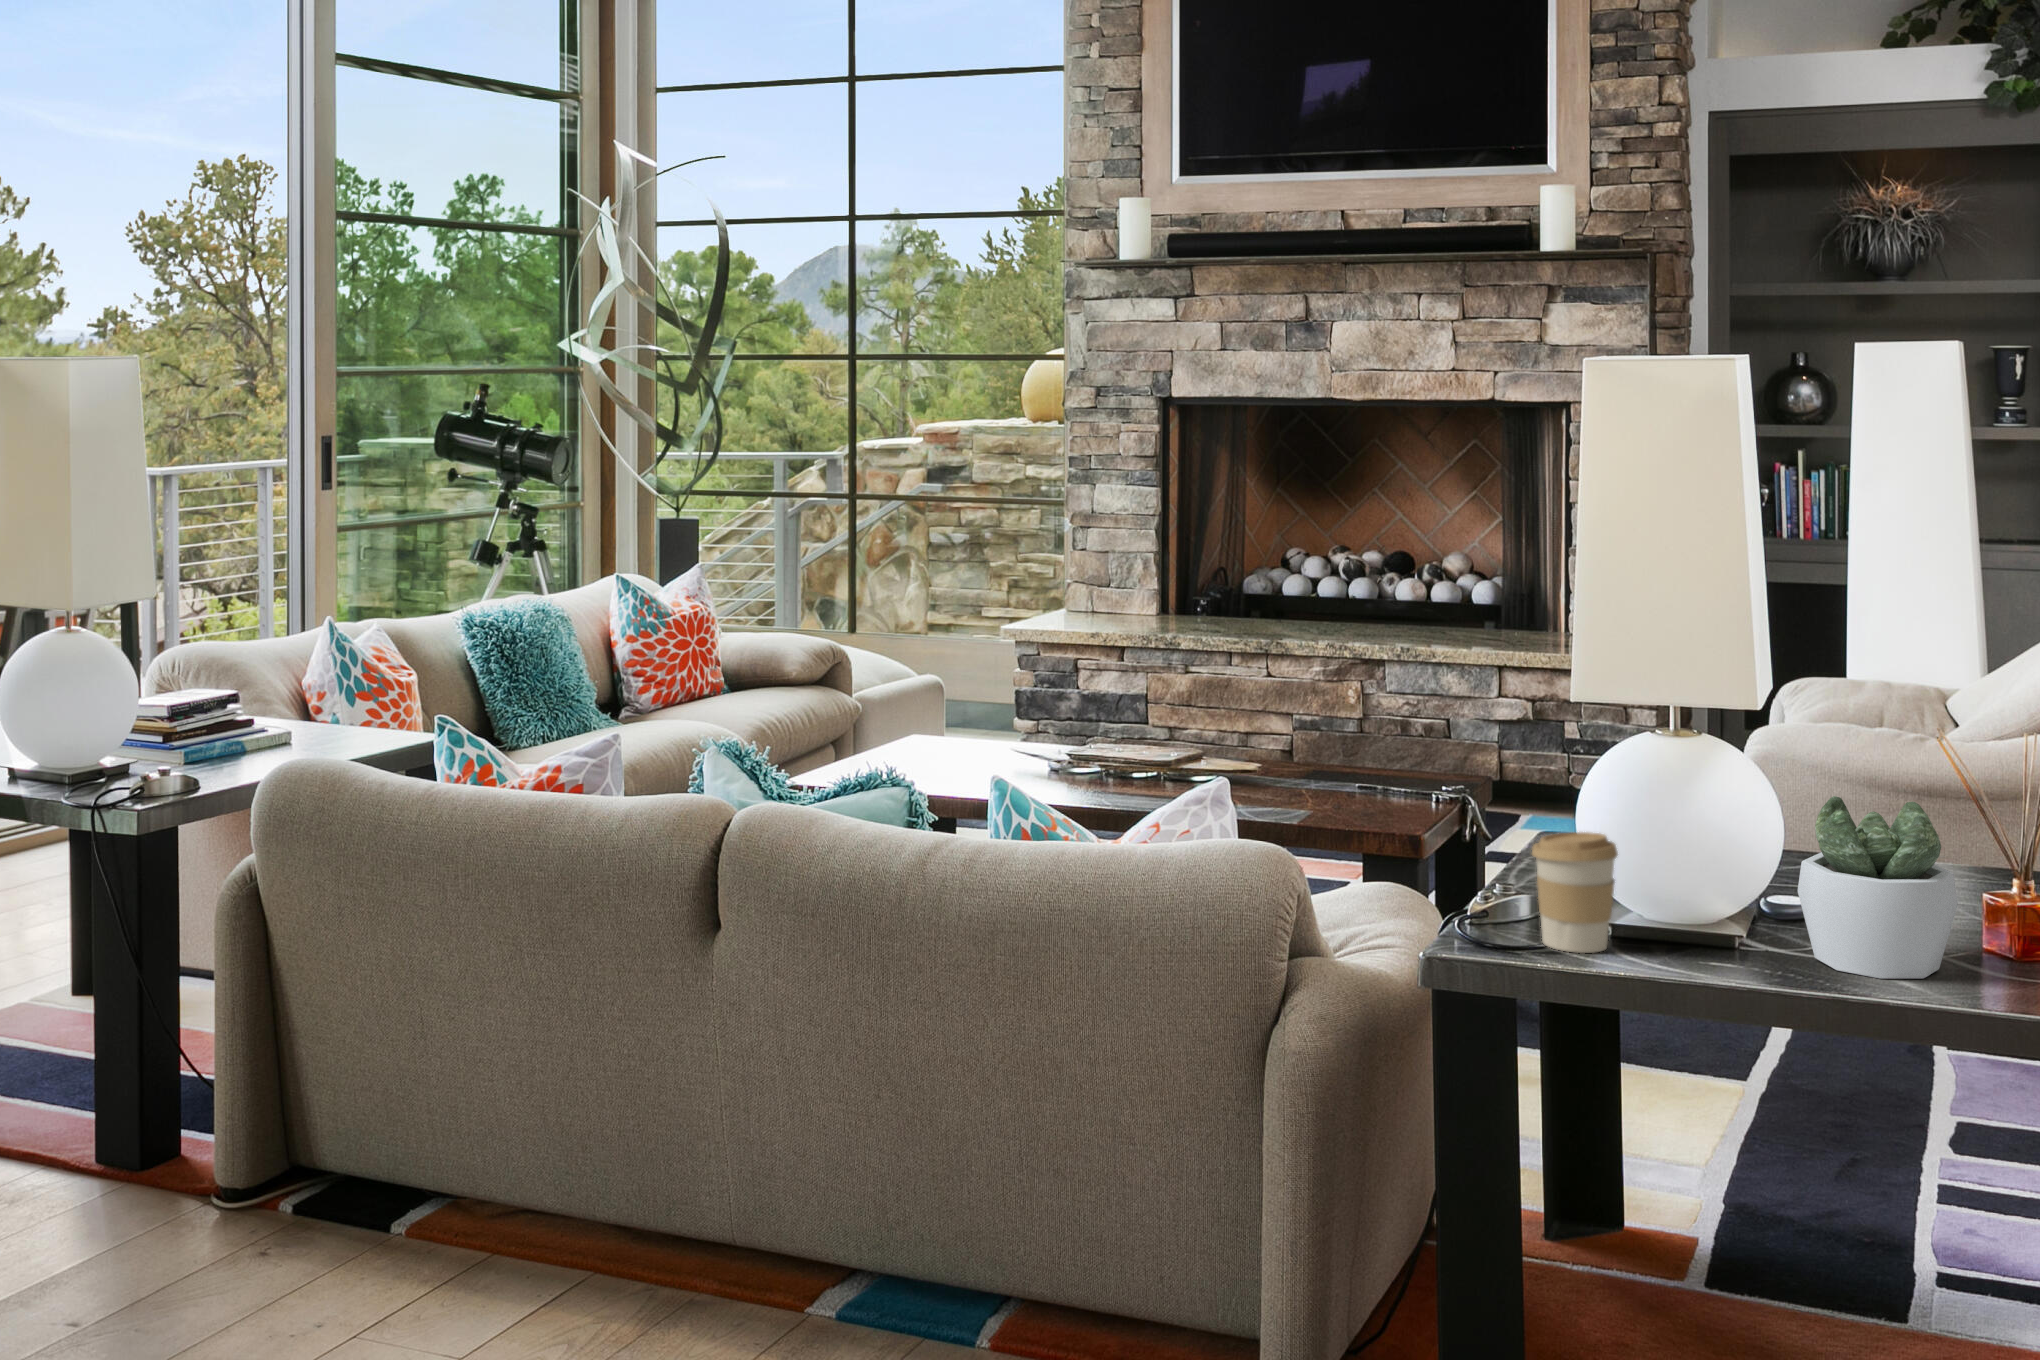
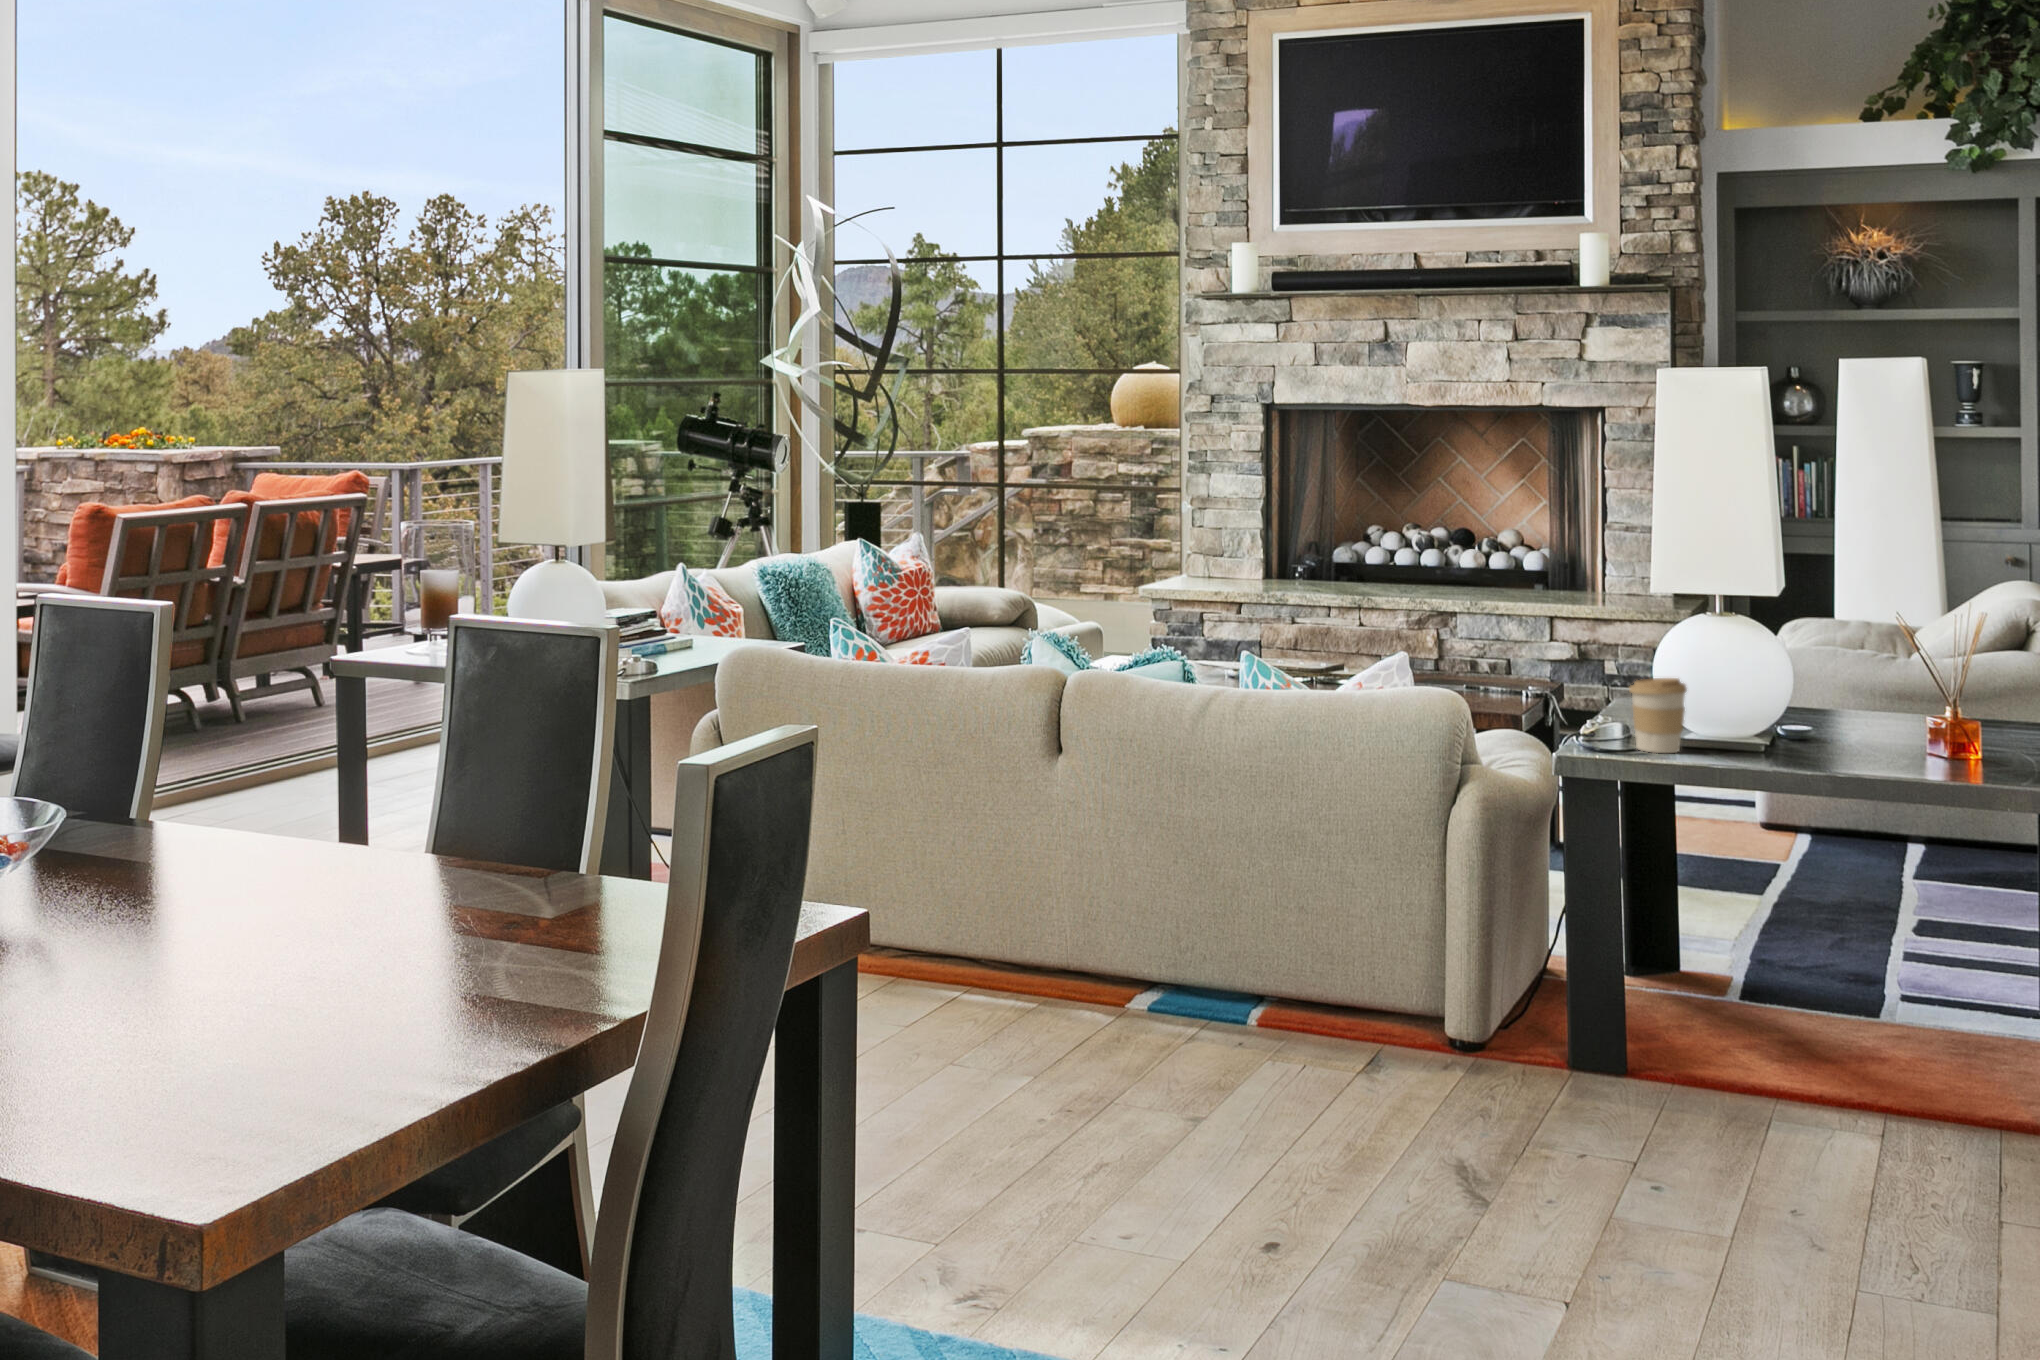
succulent plant: present [1798,796,1958,979] -> none [1807,653,1913,766]

